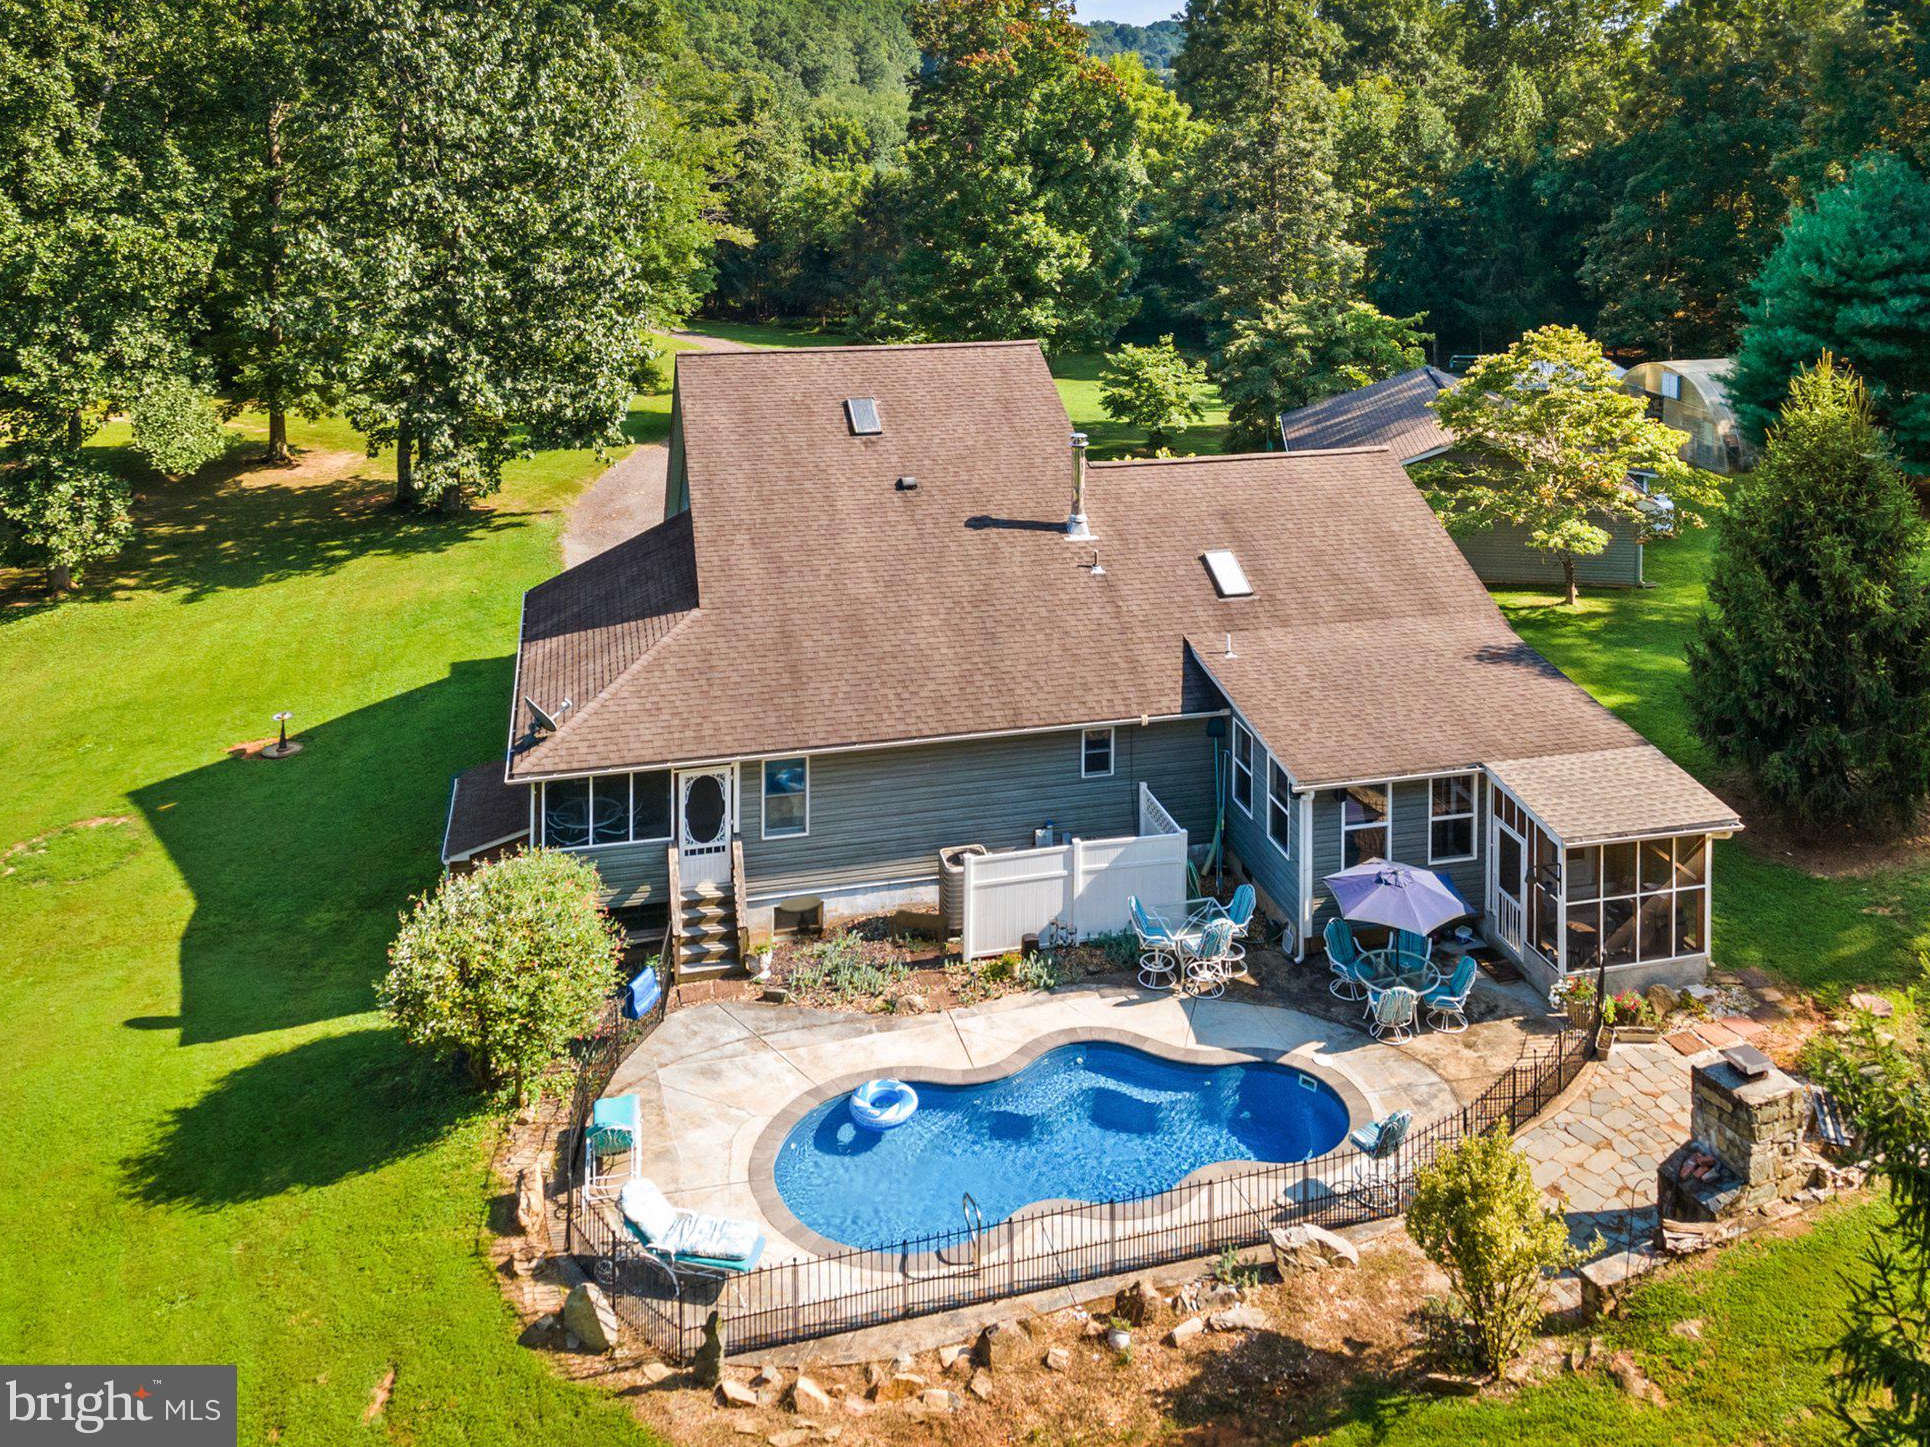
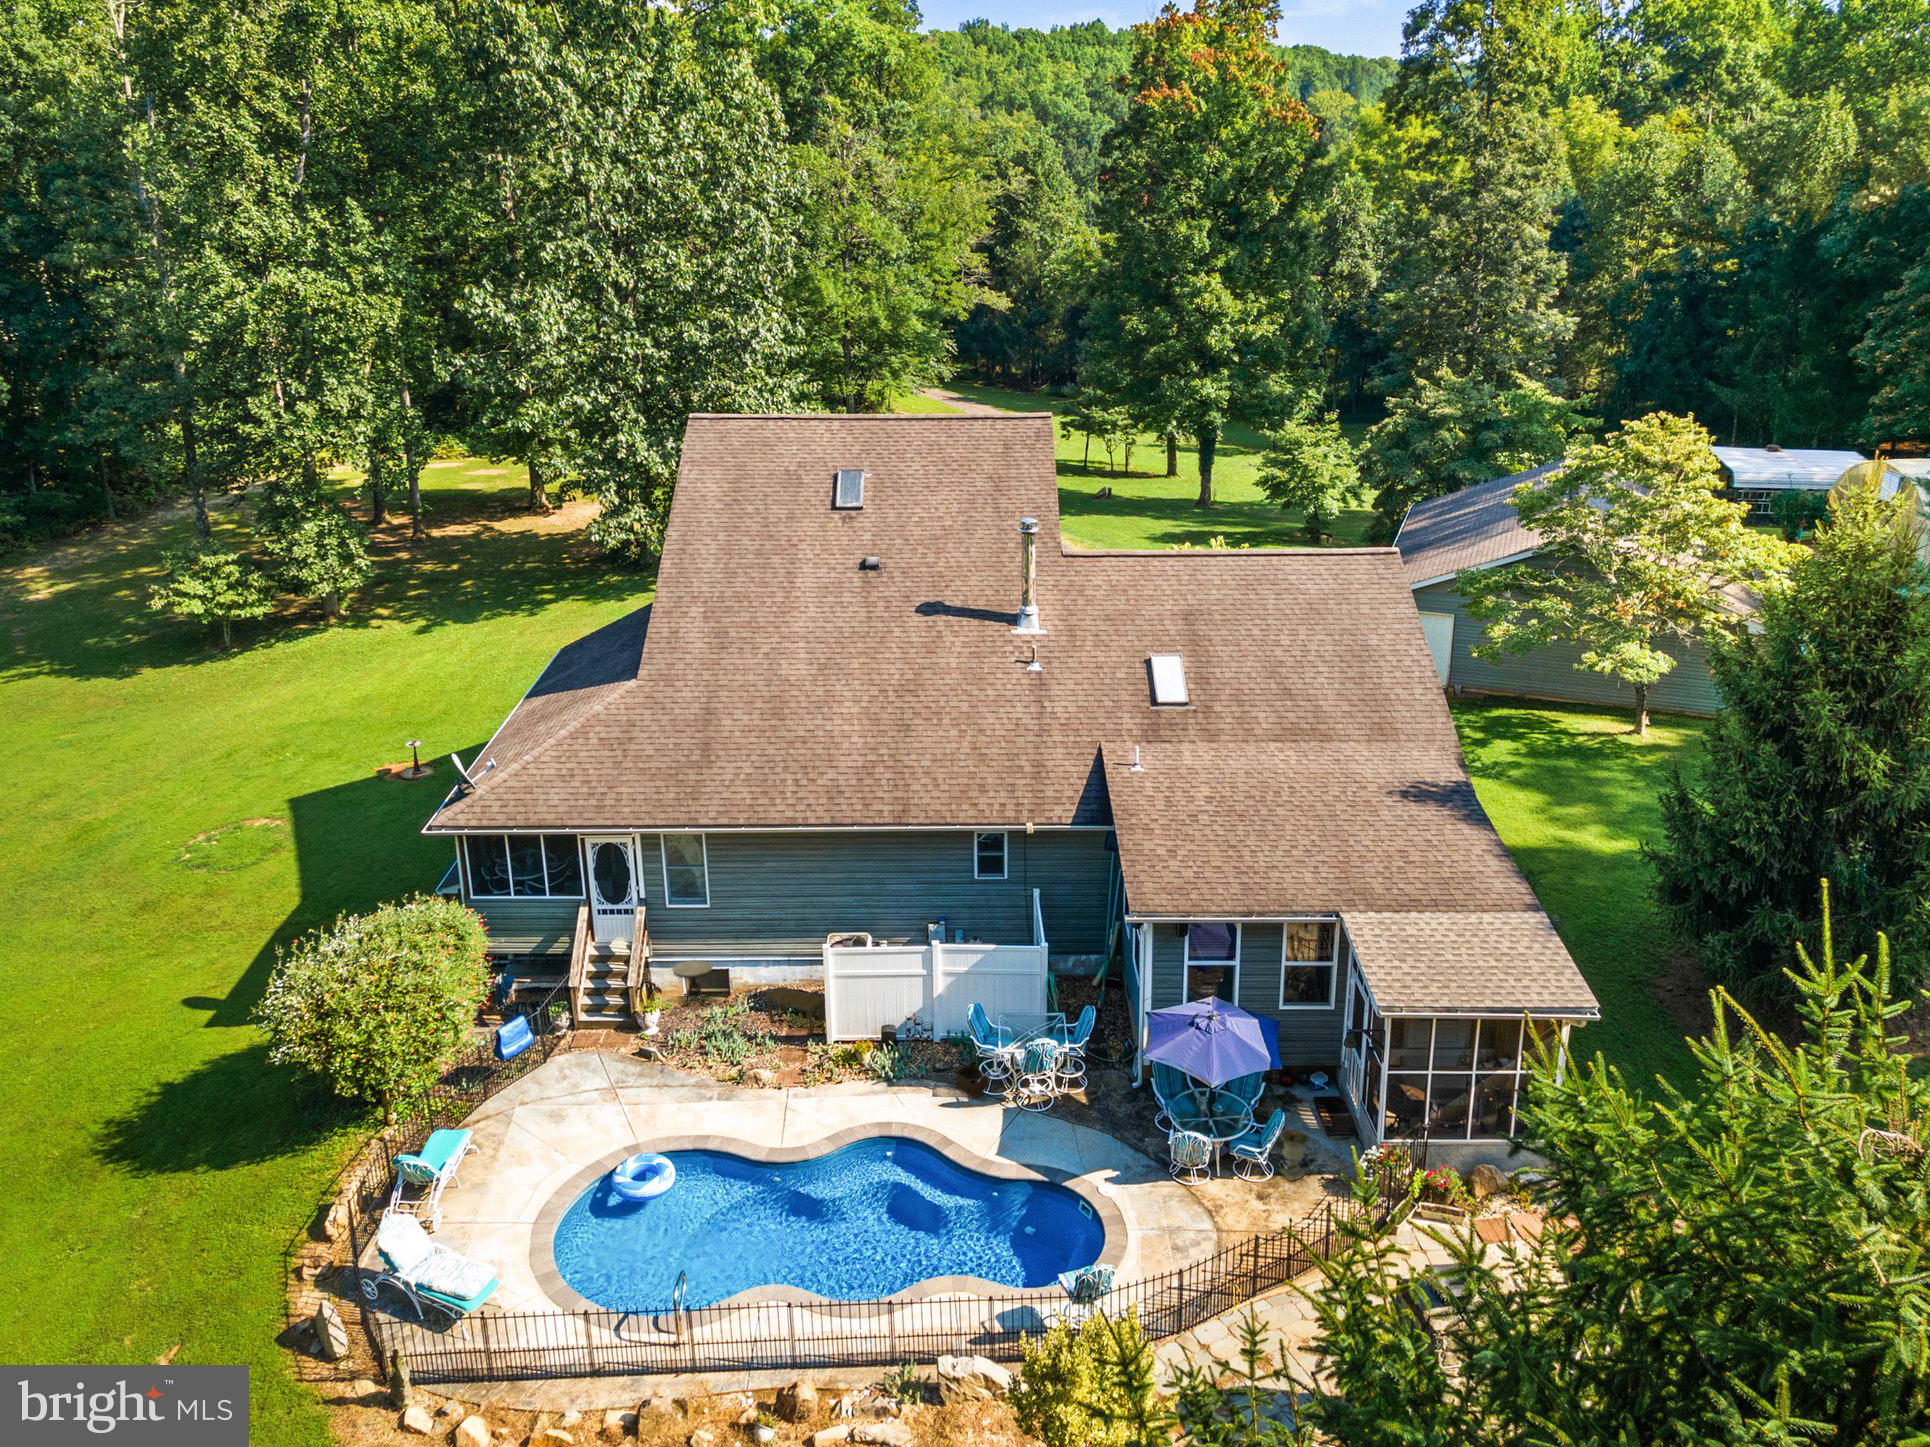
basket: none [1114,957,1152,992] -> present [956,1065,990,1098]
planter: none [1468,973,1500,1024] -> present [1280,1129,1309,1181]

